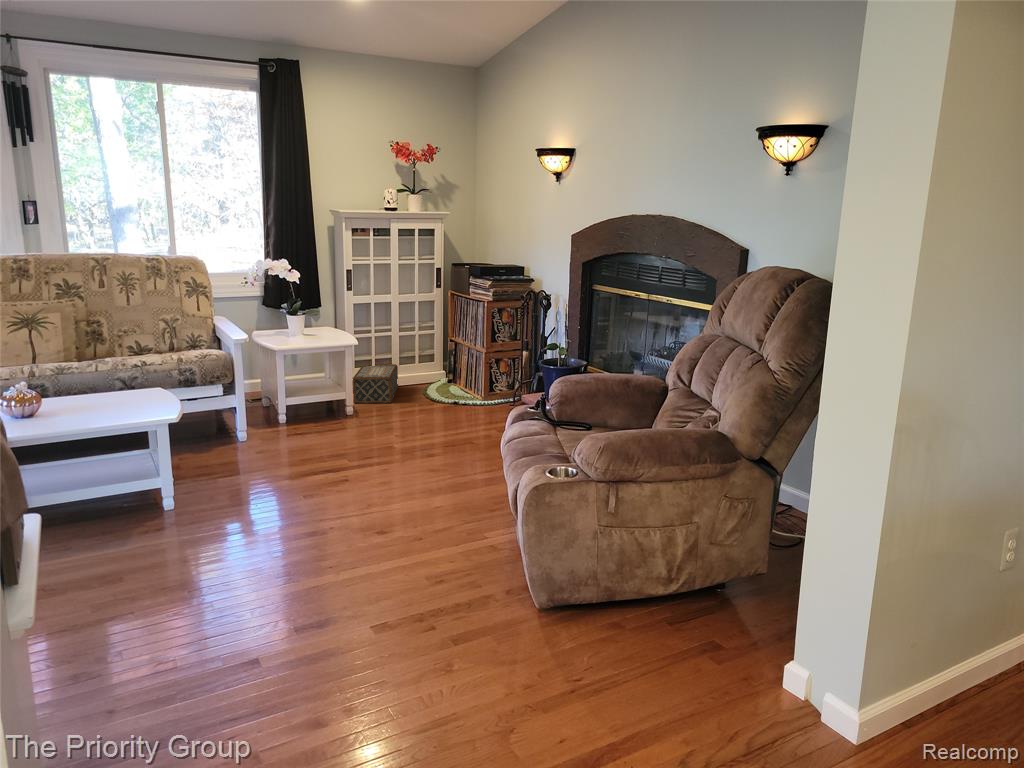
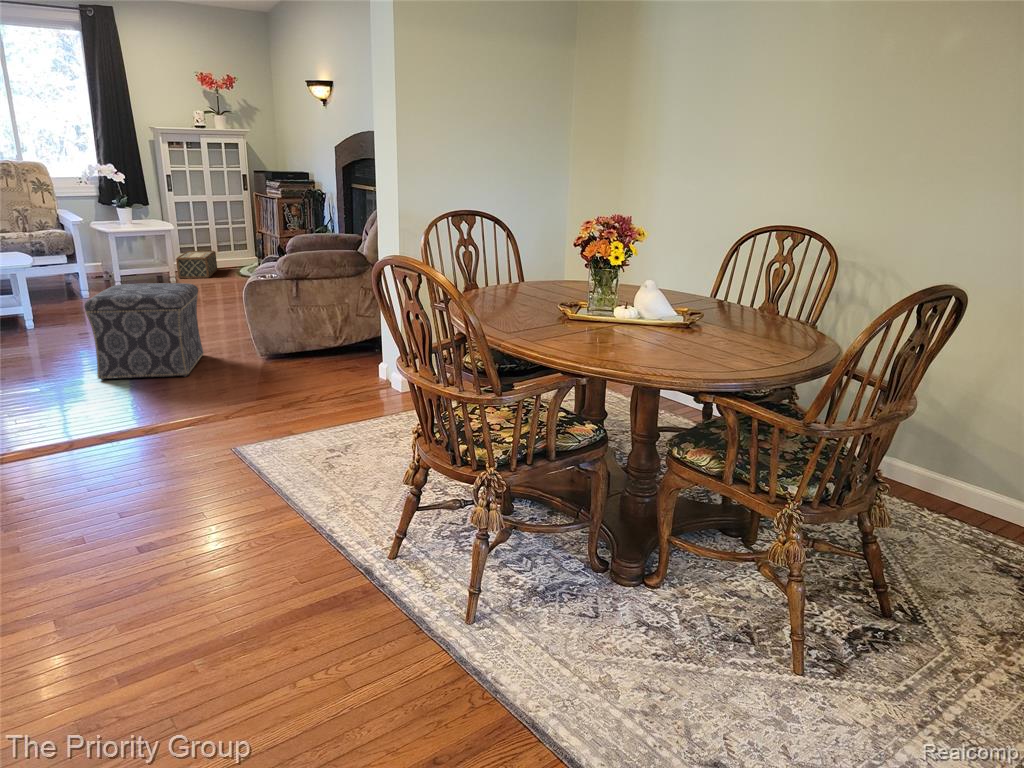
ottoman: none [248,484,432,683] -> present [84,283,204,380]

